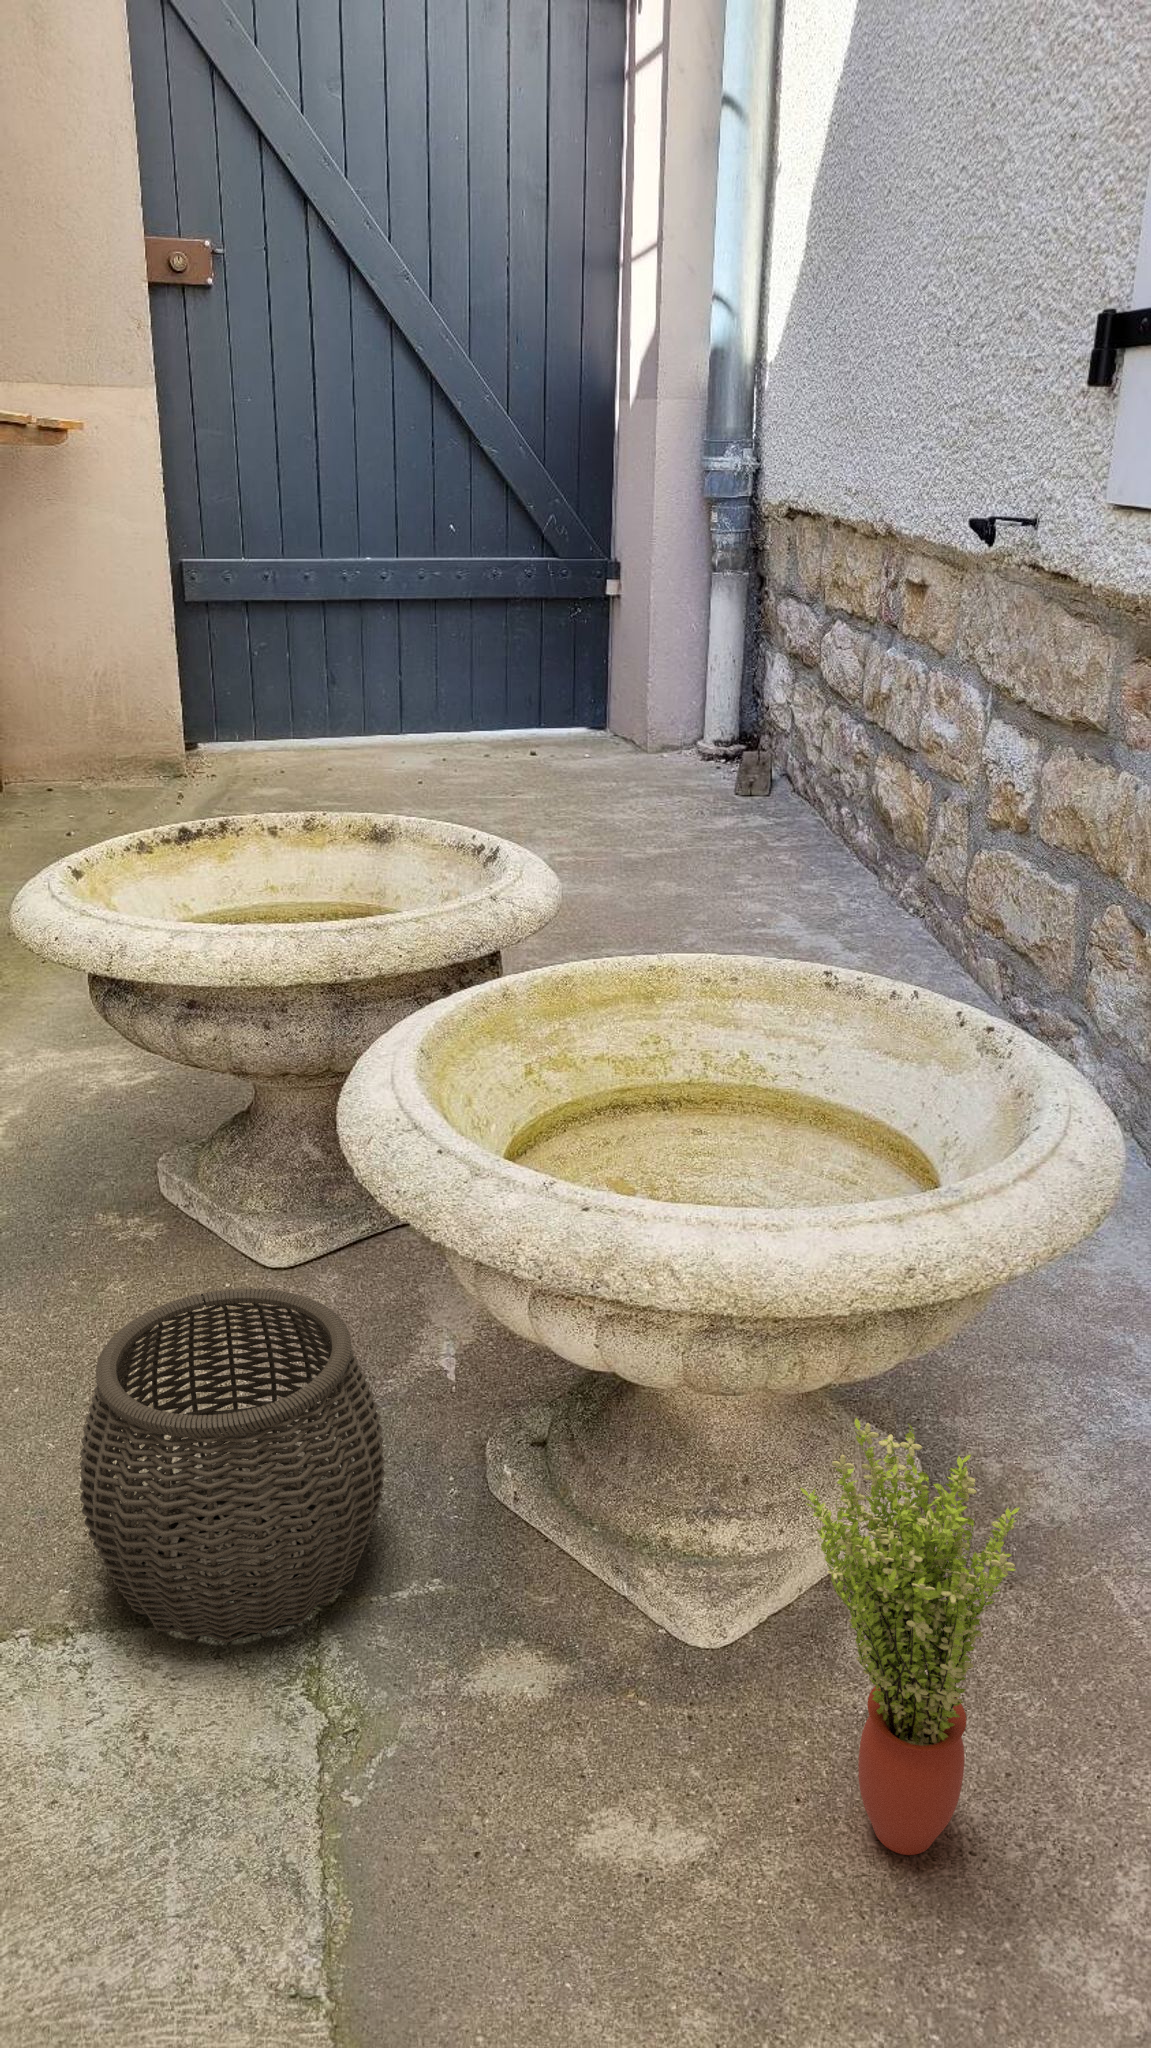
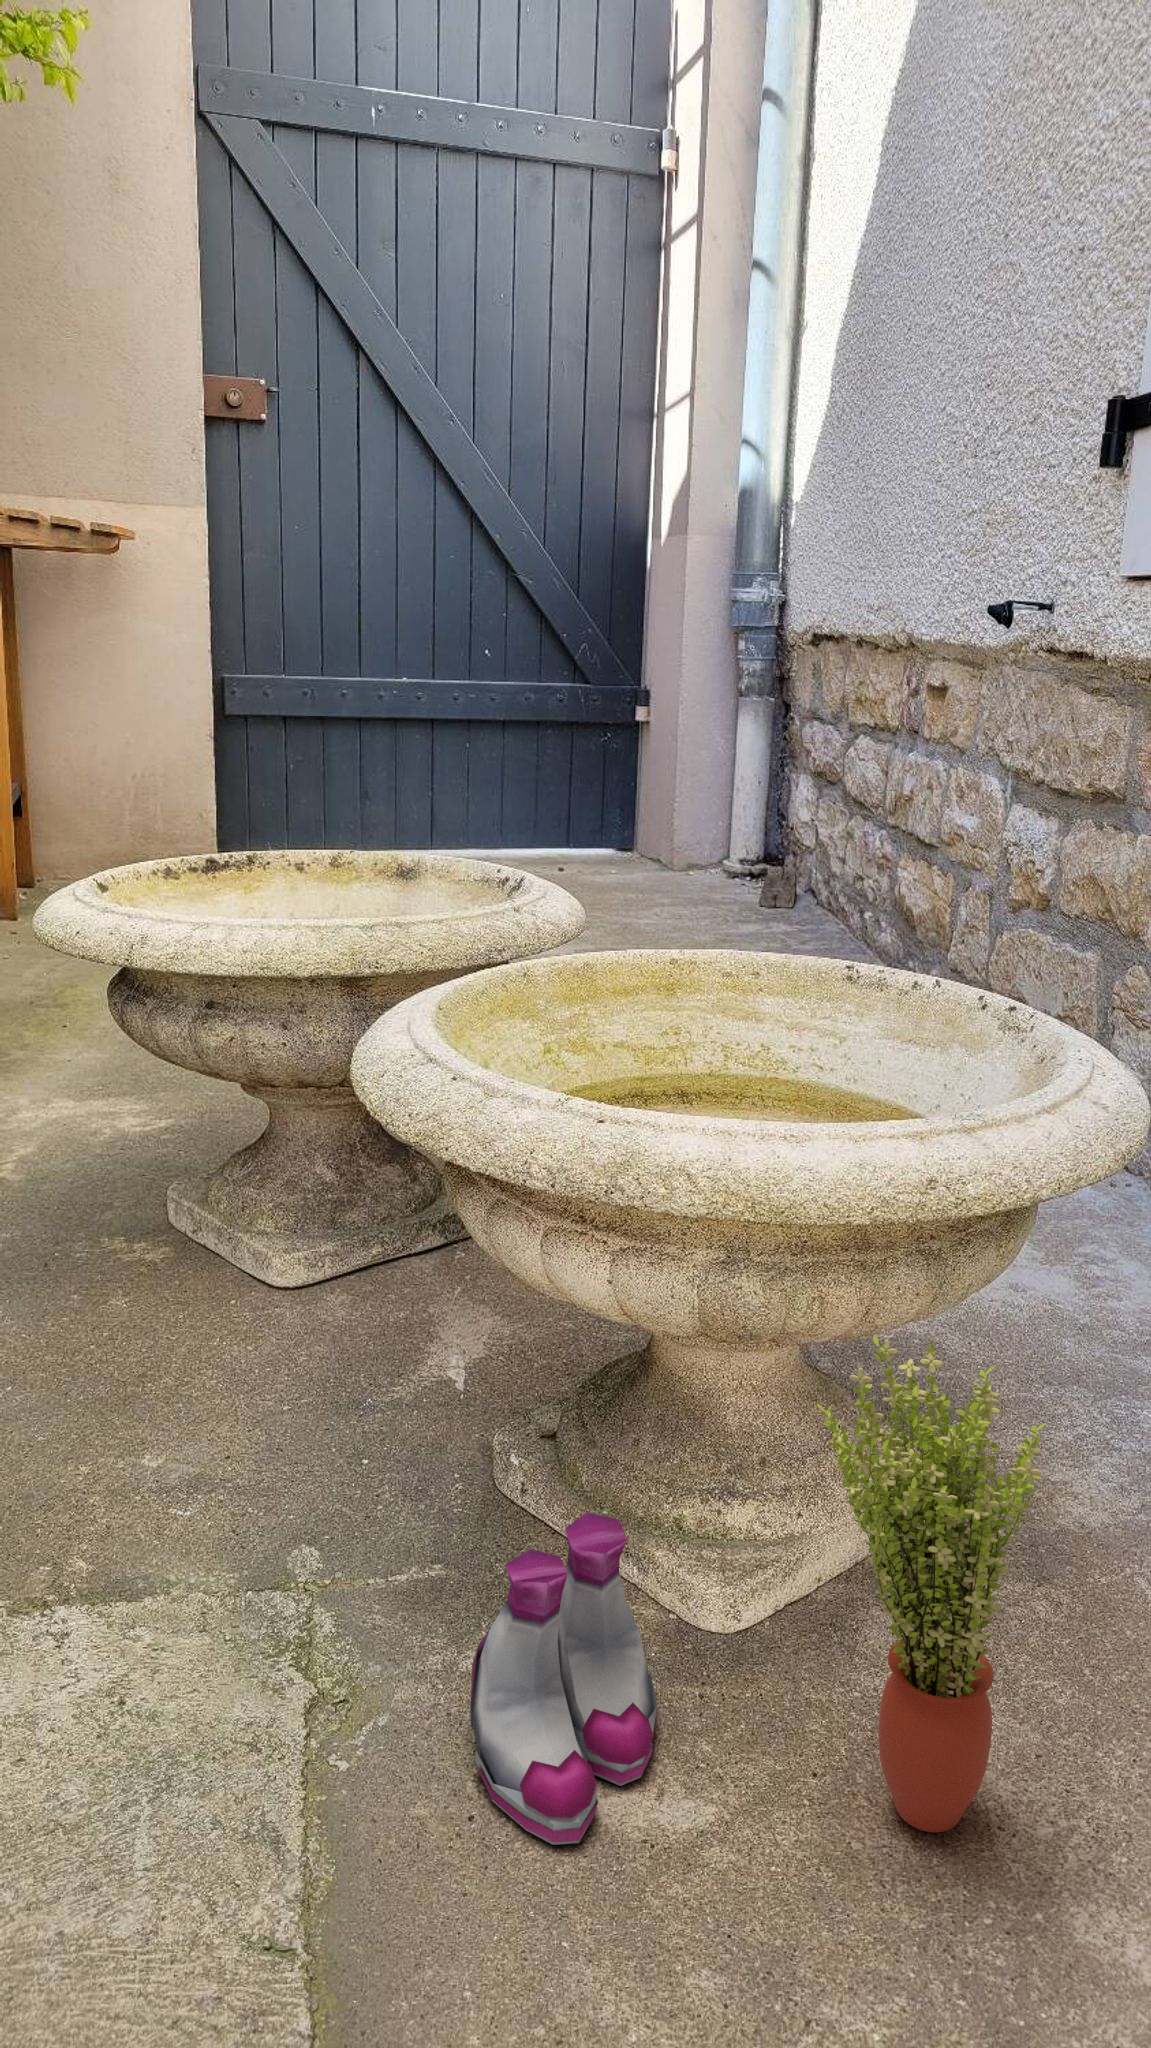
woven basket: present [80,1288,385,1642] -> none [71,1261,387,1617]
boots: none [474,1563,650,1881] -> present [470,1512,657,1845]

